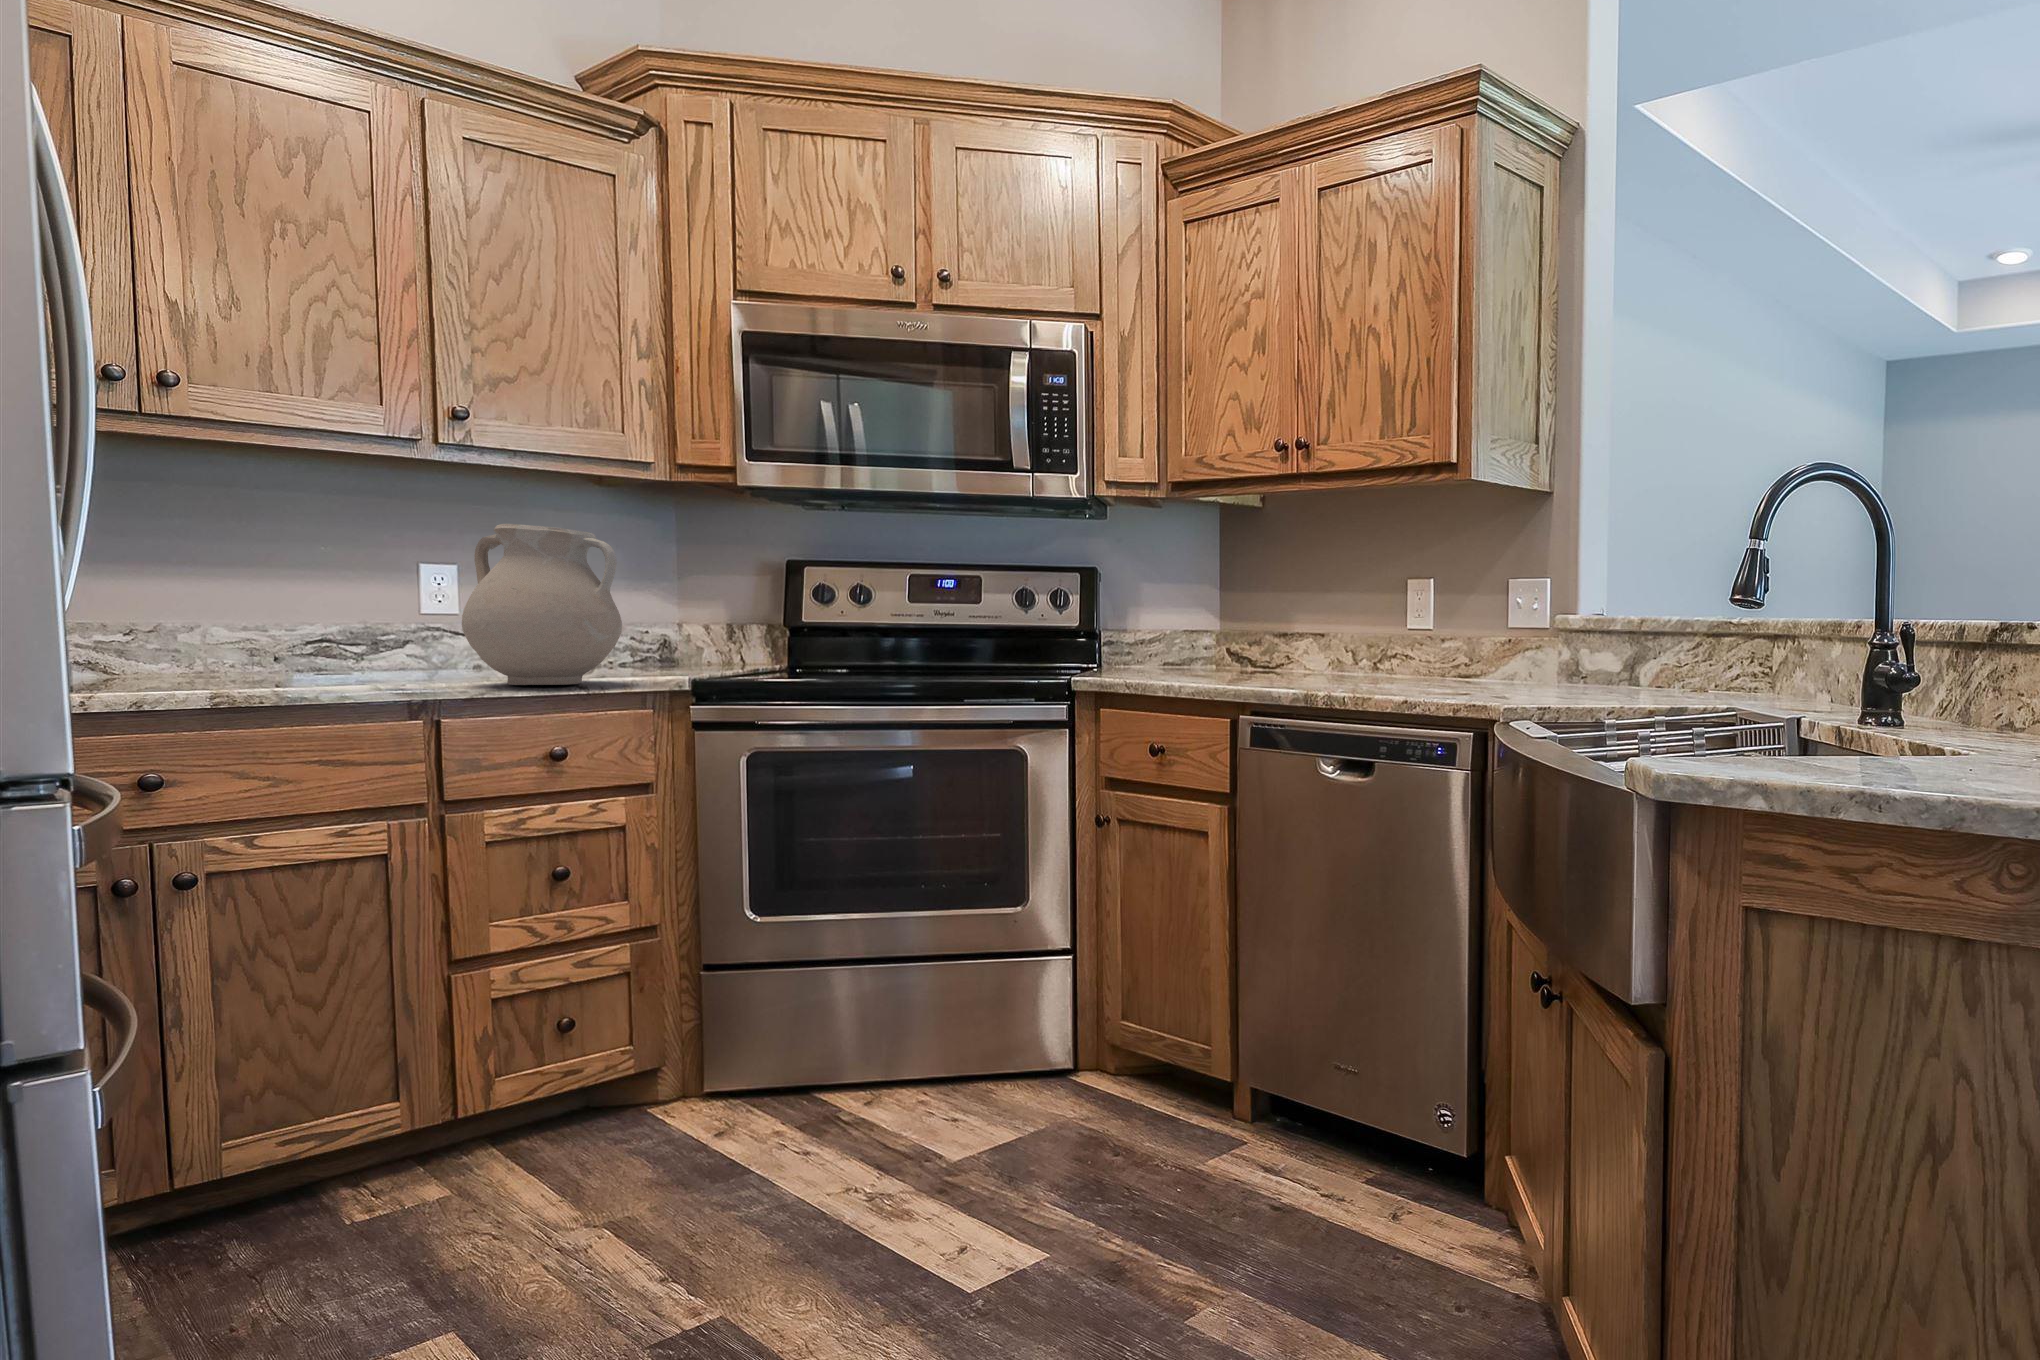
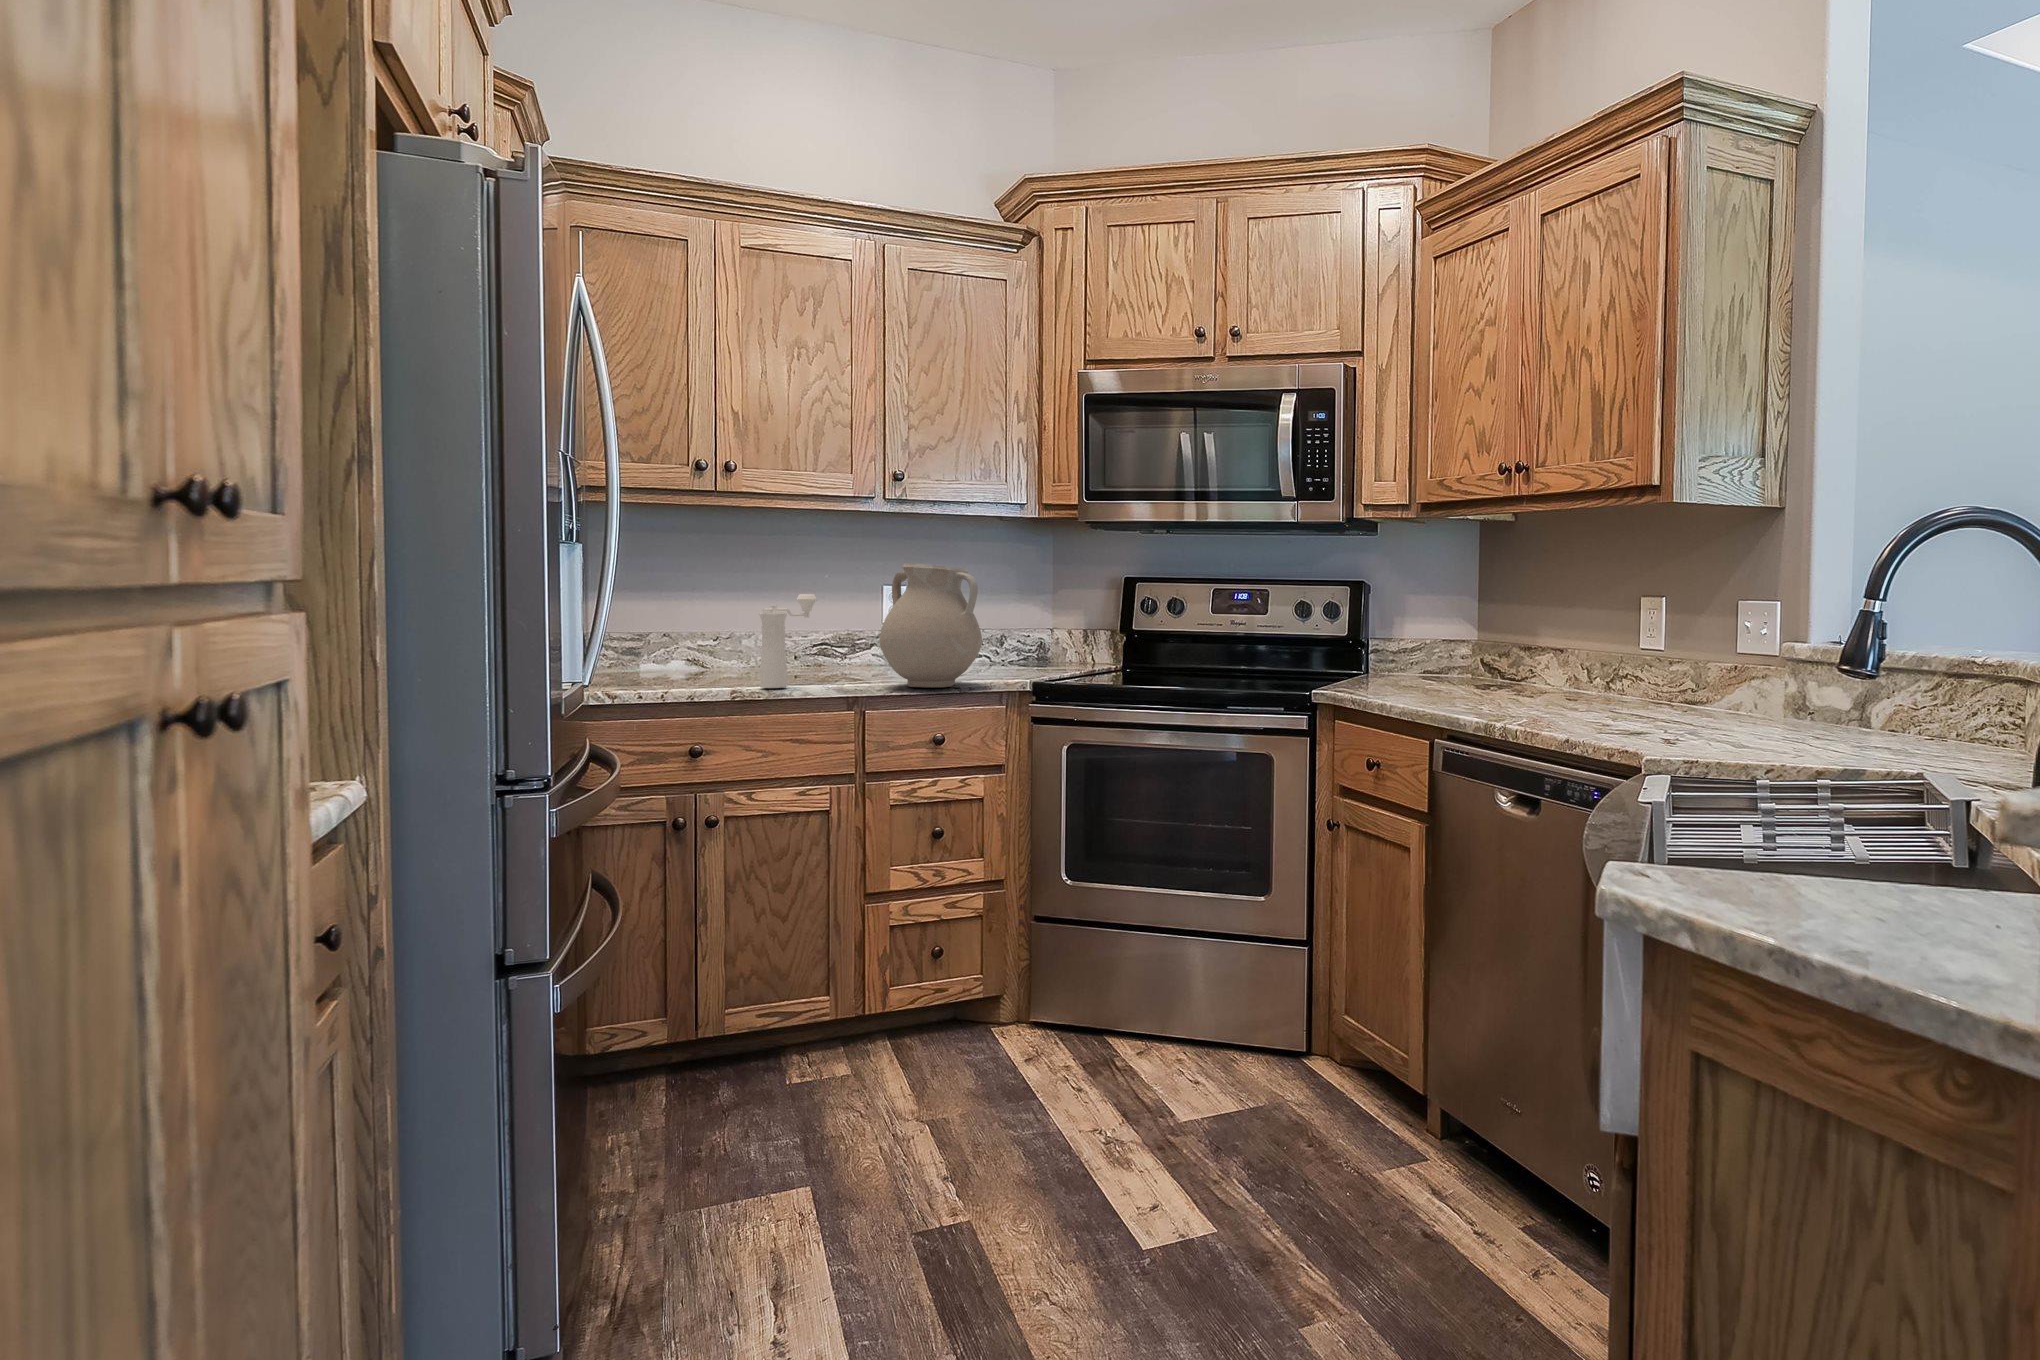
pepper mill: none [250,562,345,689] -> present [759,594,817,688]

